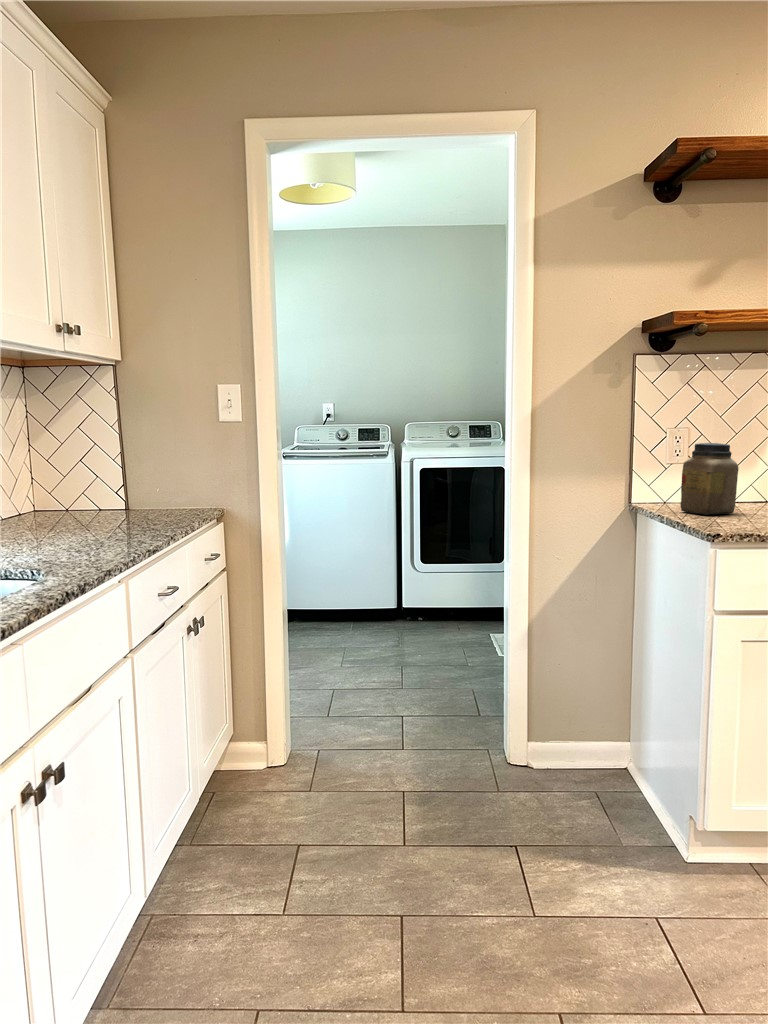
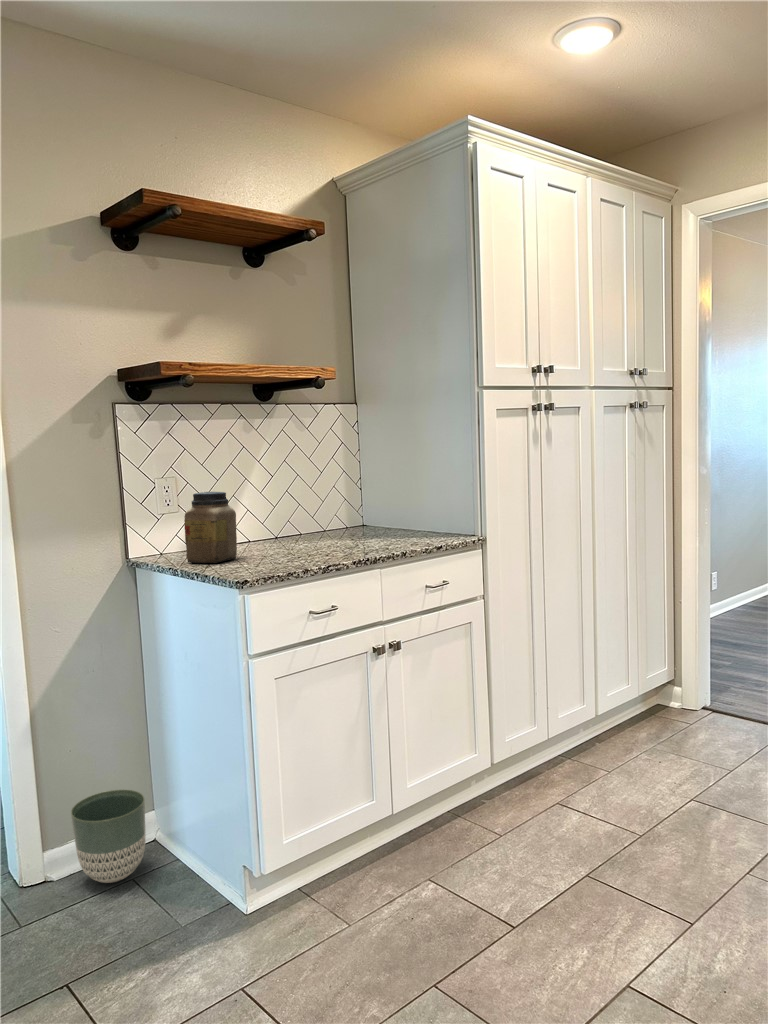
planter: none [551,706,616,786] -> present [71,790,145,883]

